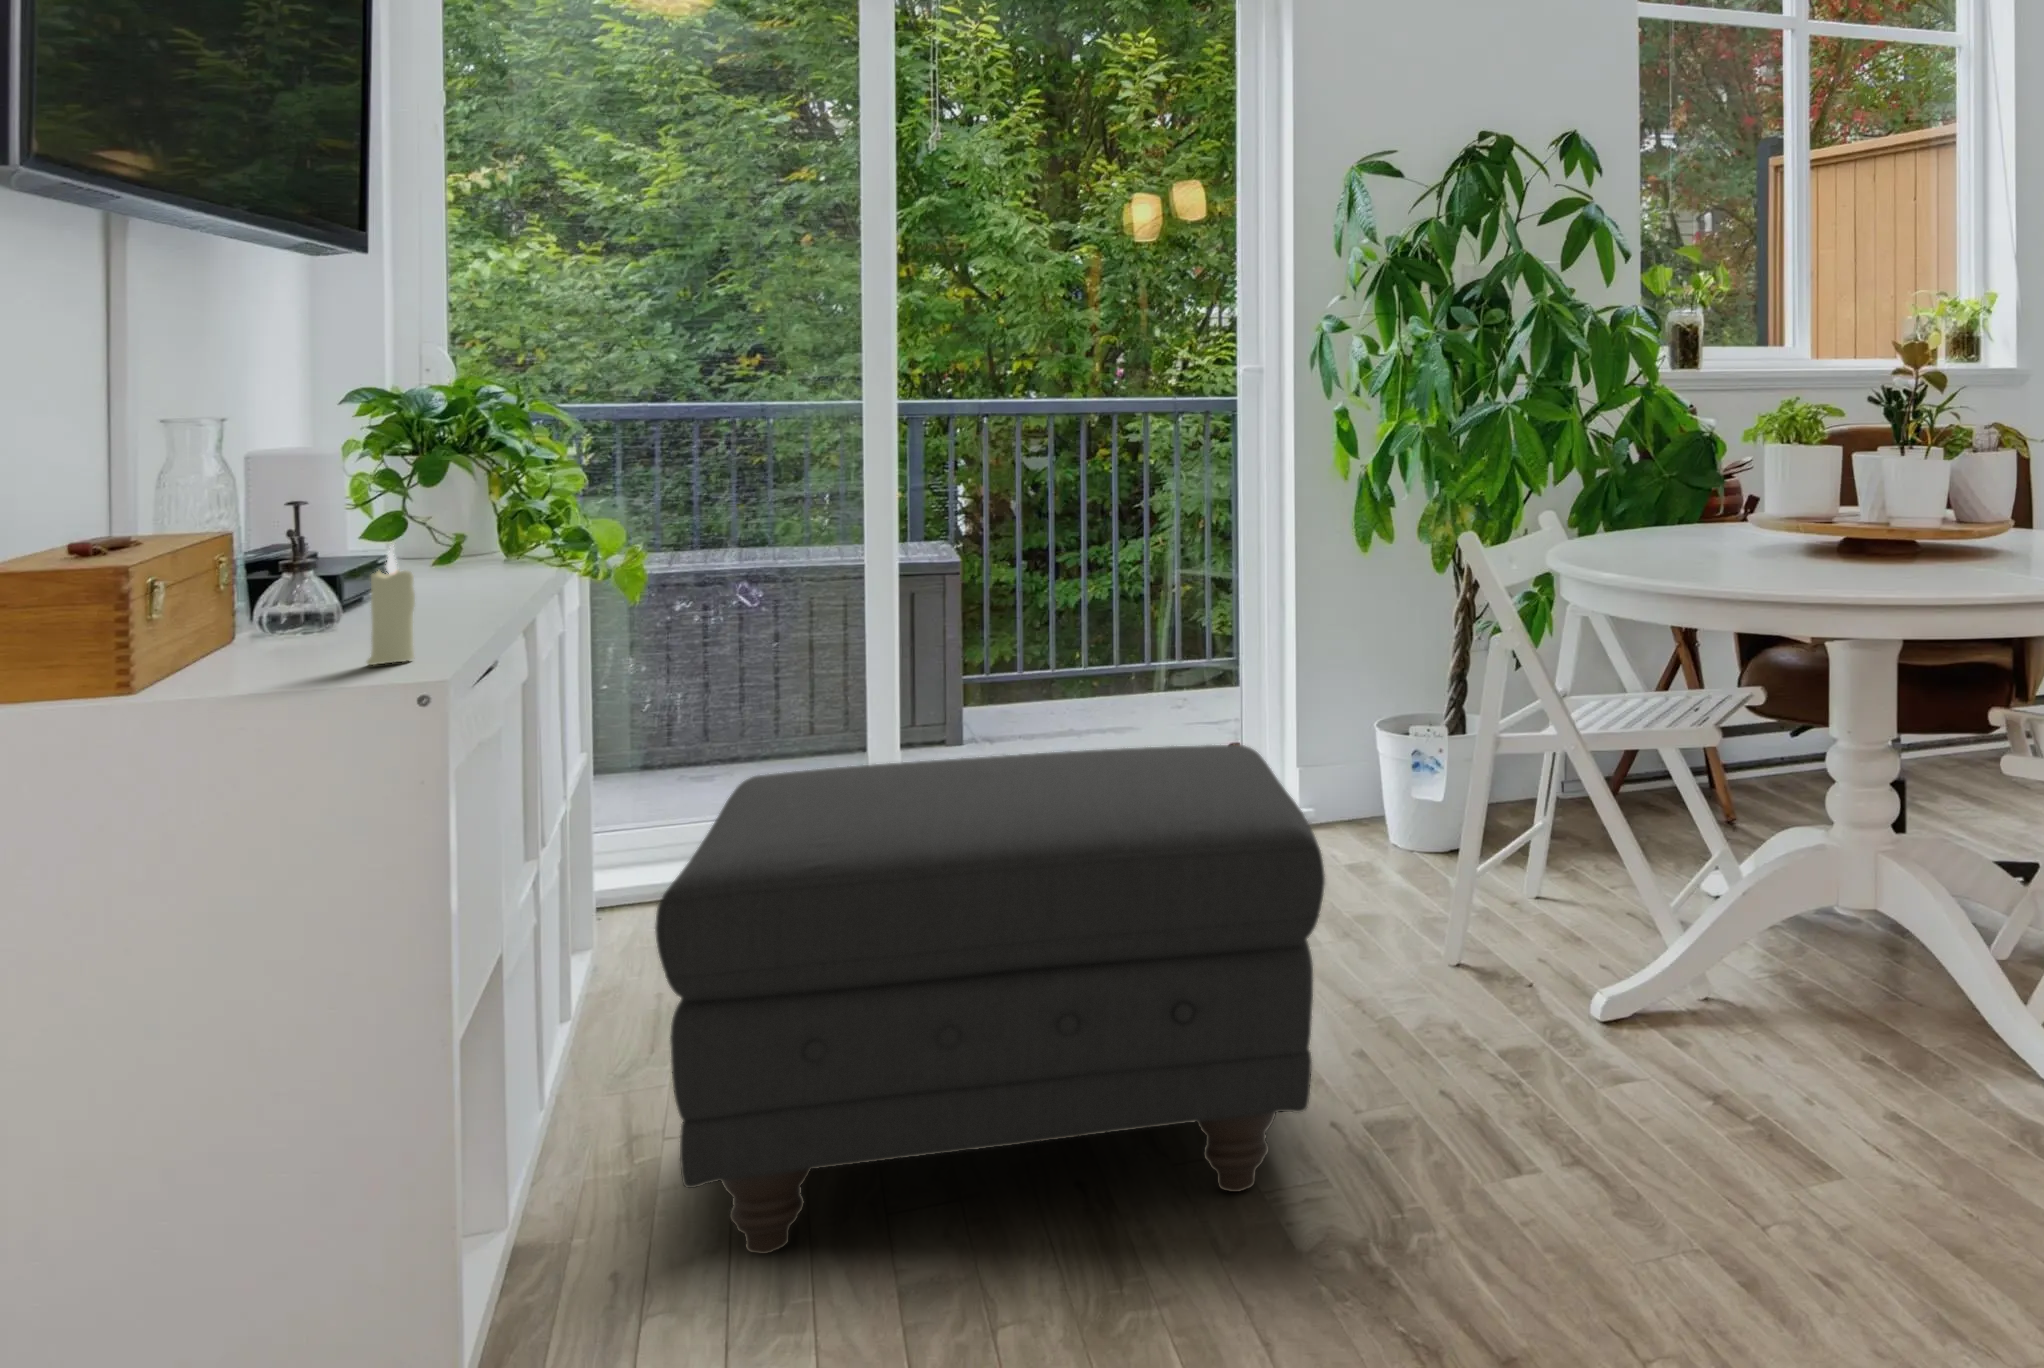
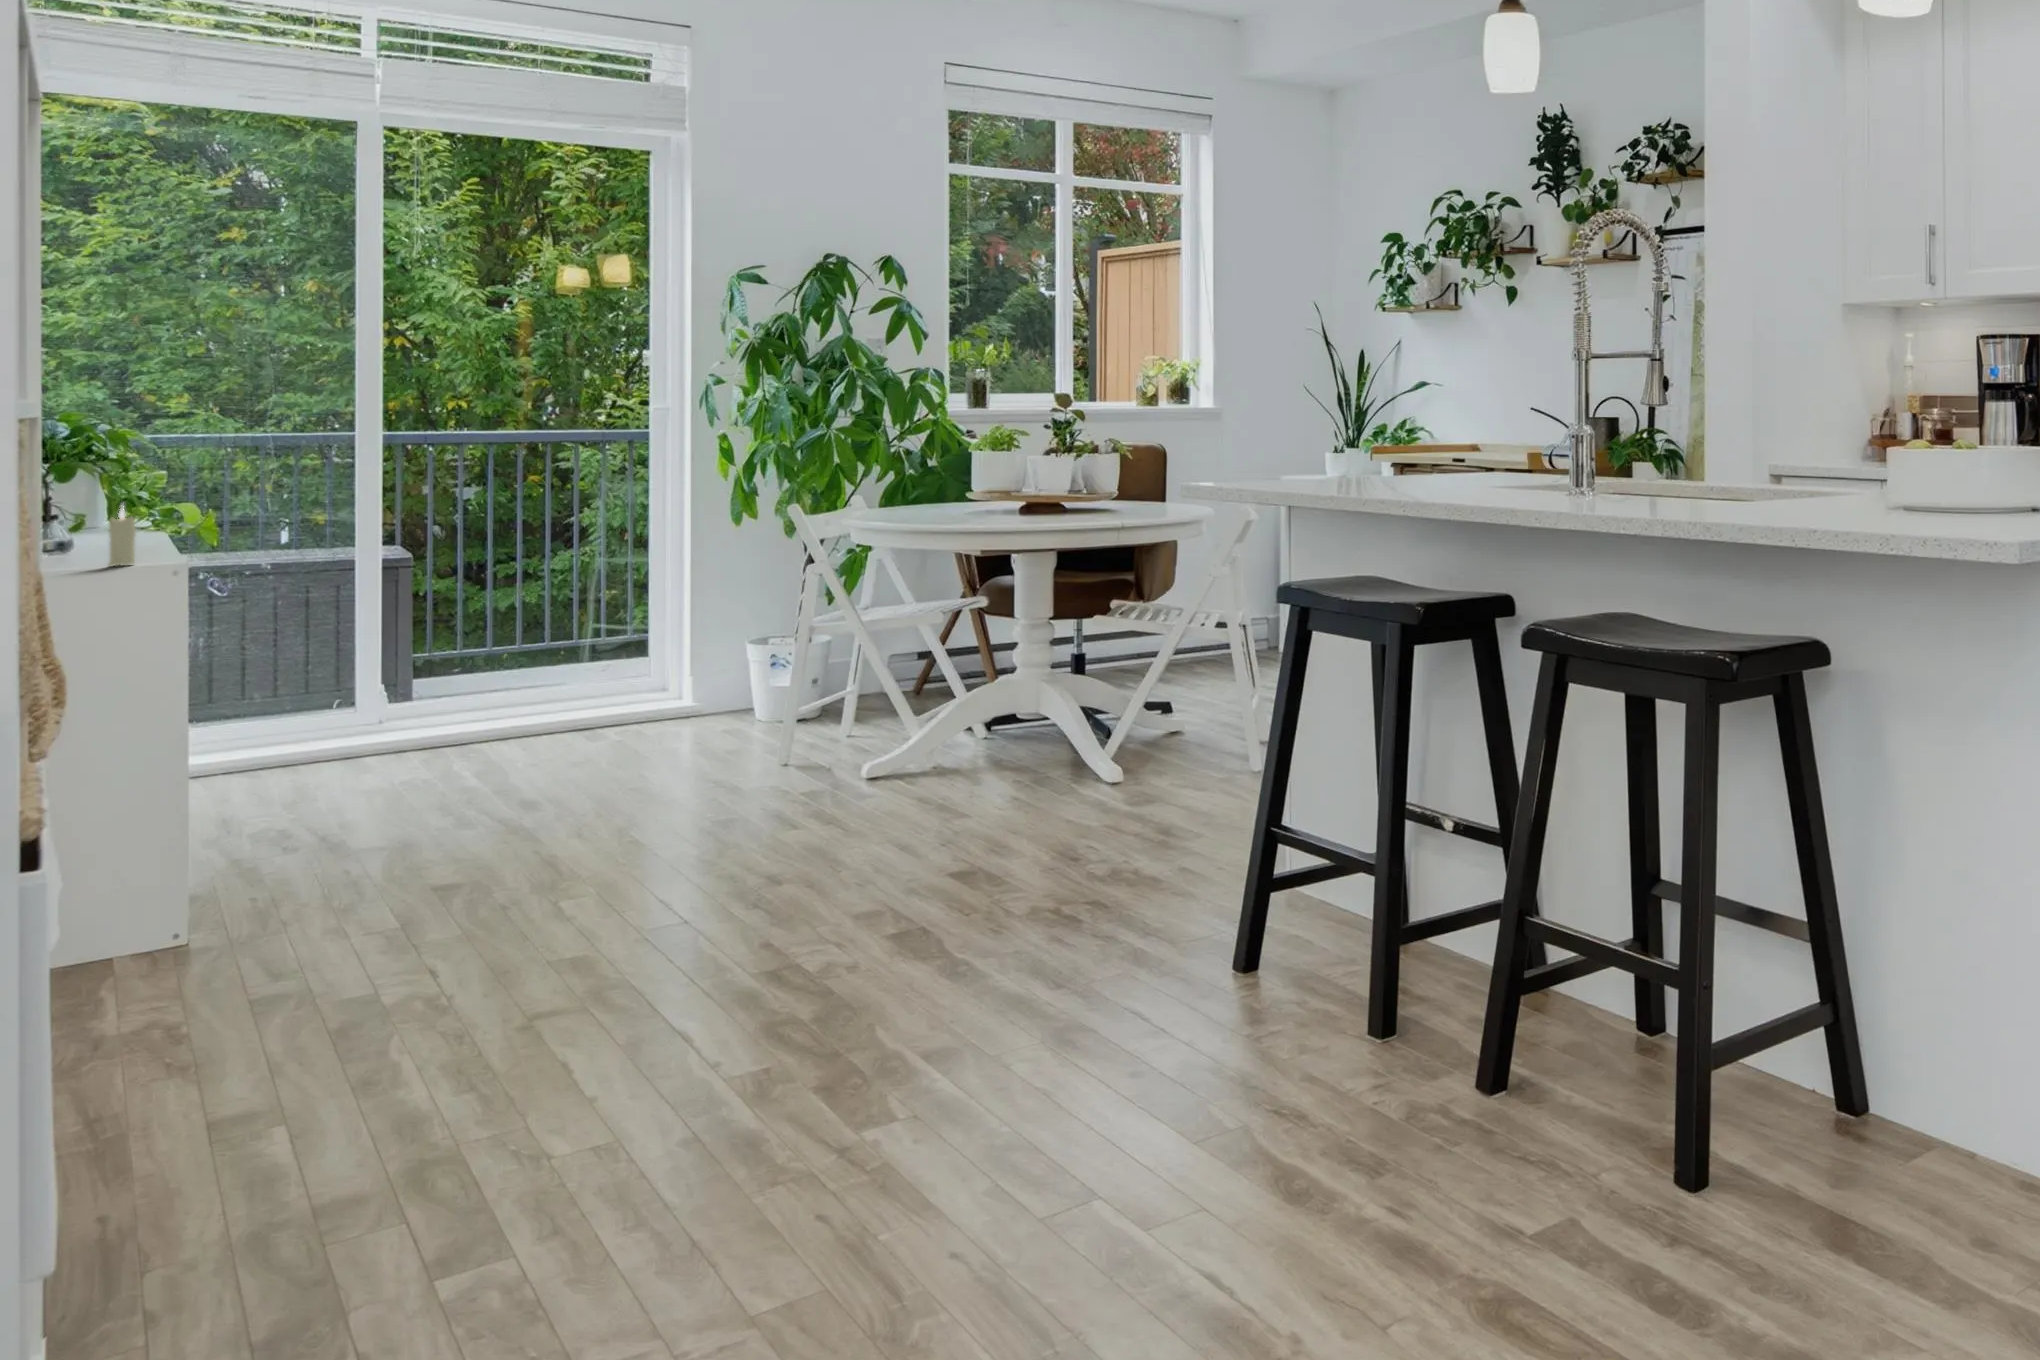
ottoman: present [655,745,1325,1254] -> none [273,626,684,896]

